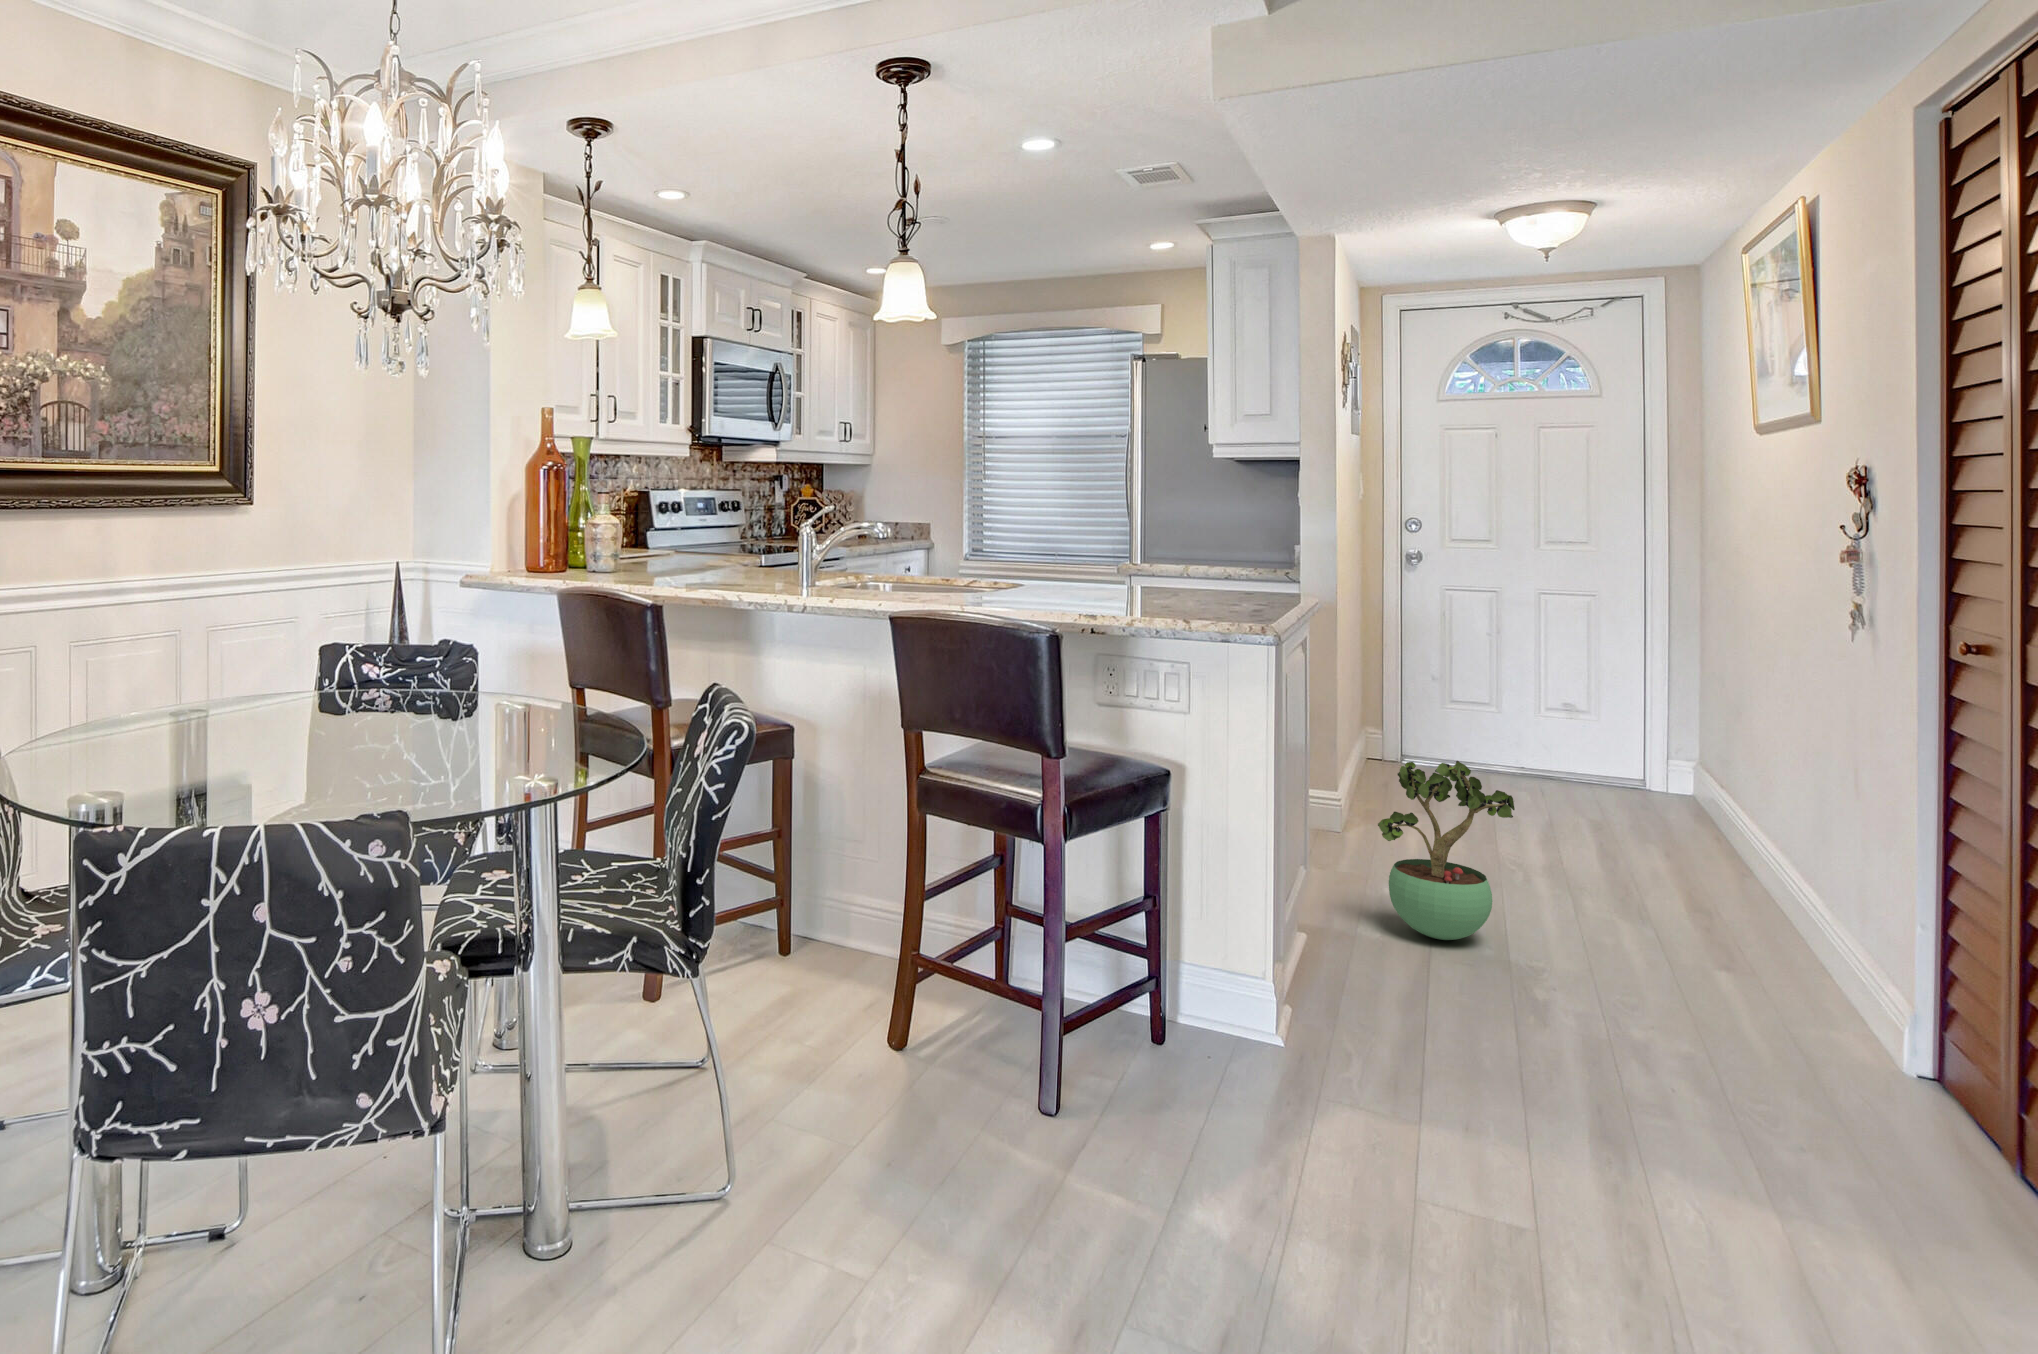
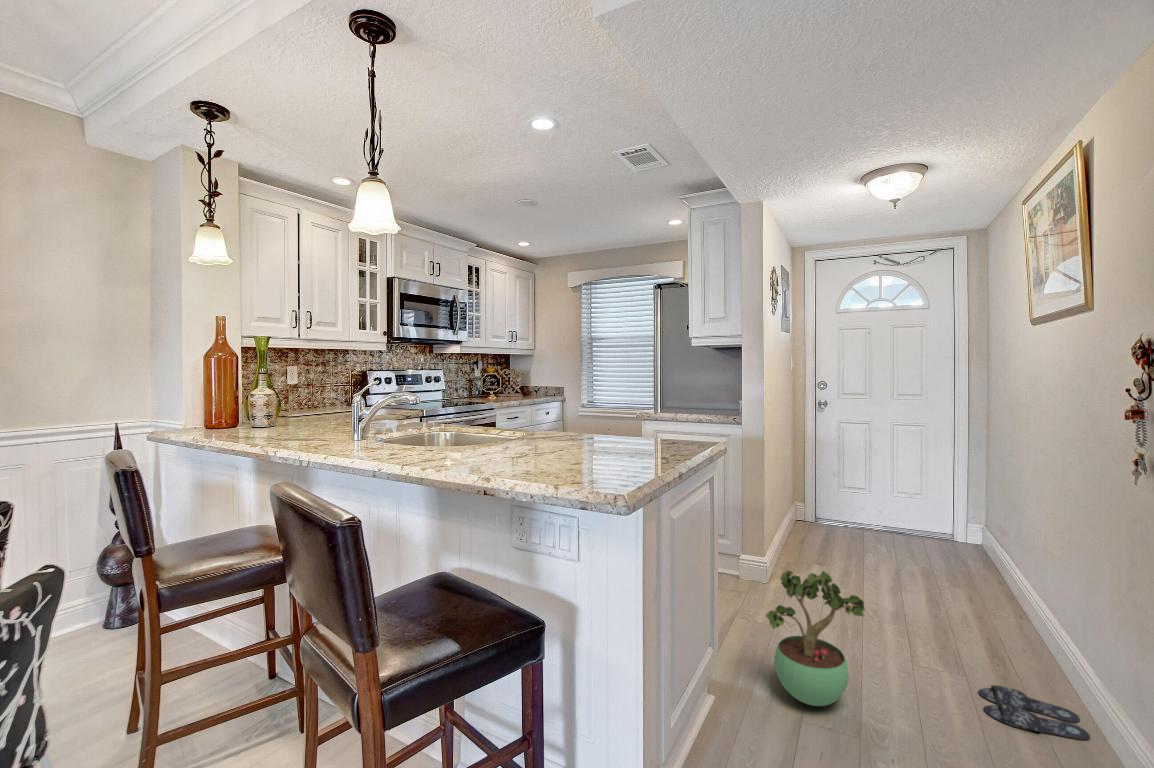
slippers: none [1668,927,1810,973] -> present [978,685,1090,740]

